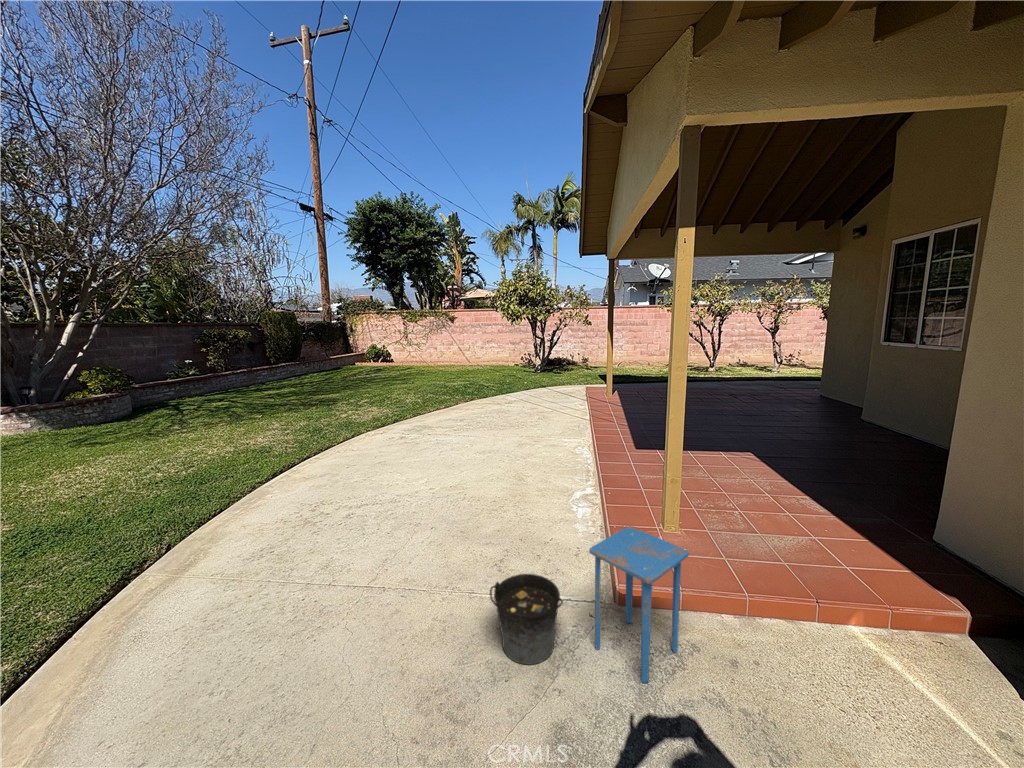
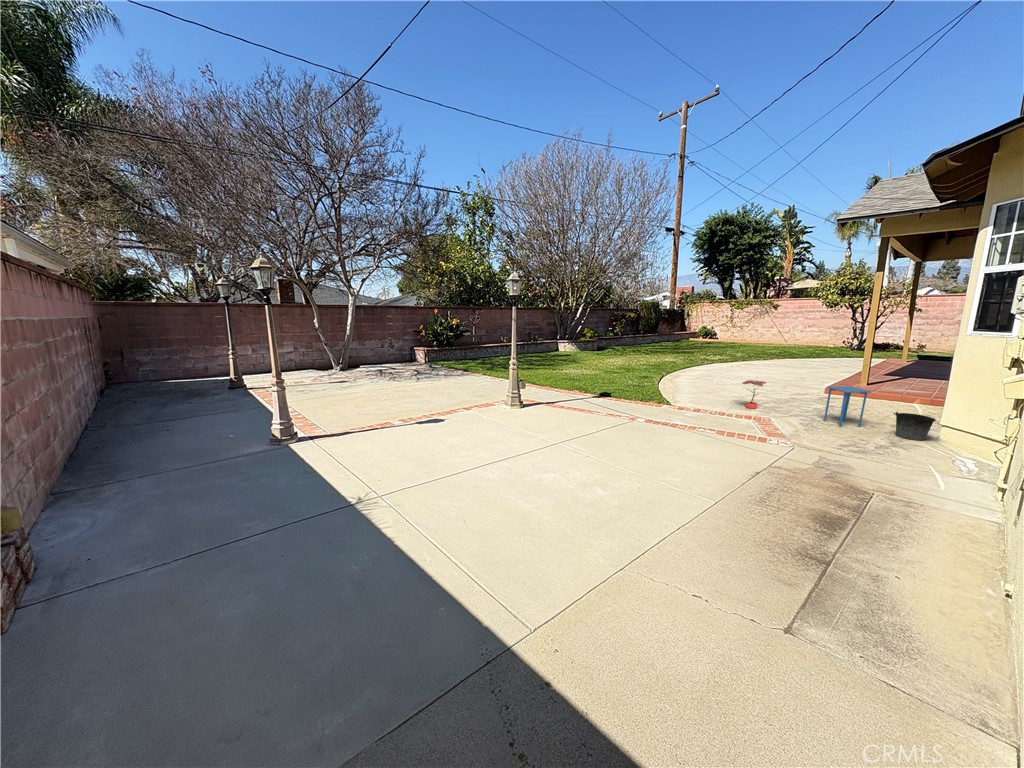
potted plant: none [367,542,437,649] -> present [742,380,766,409]
bucket: present [490,574,563,665] -> present [894,412,936,440]

